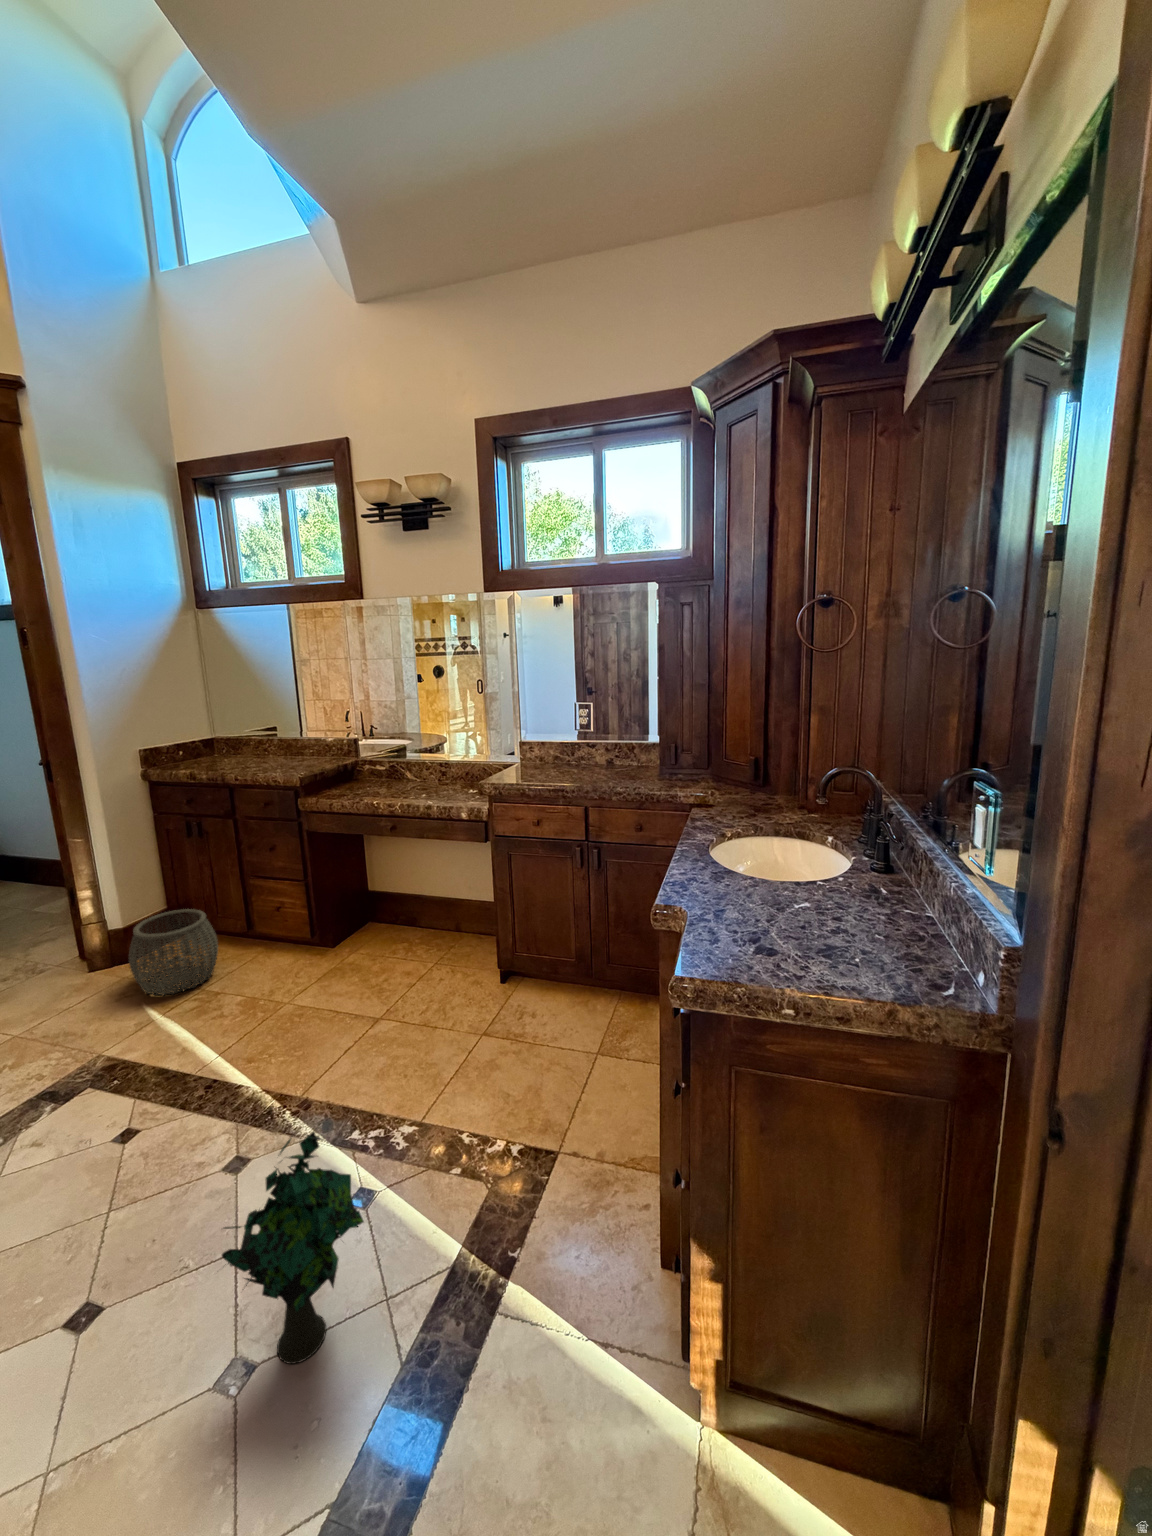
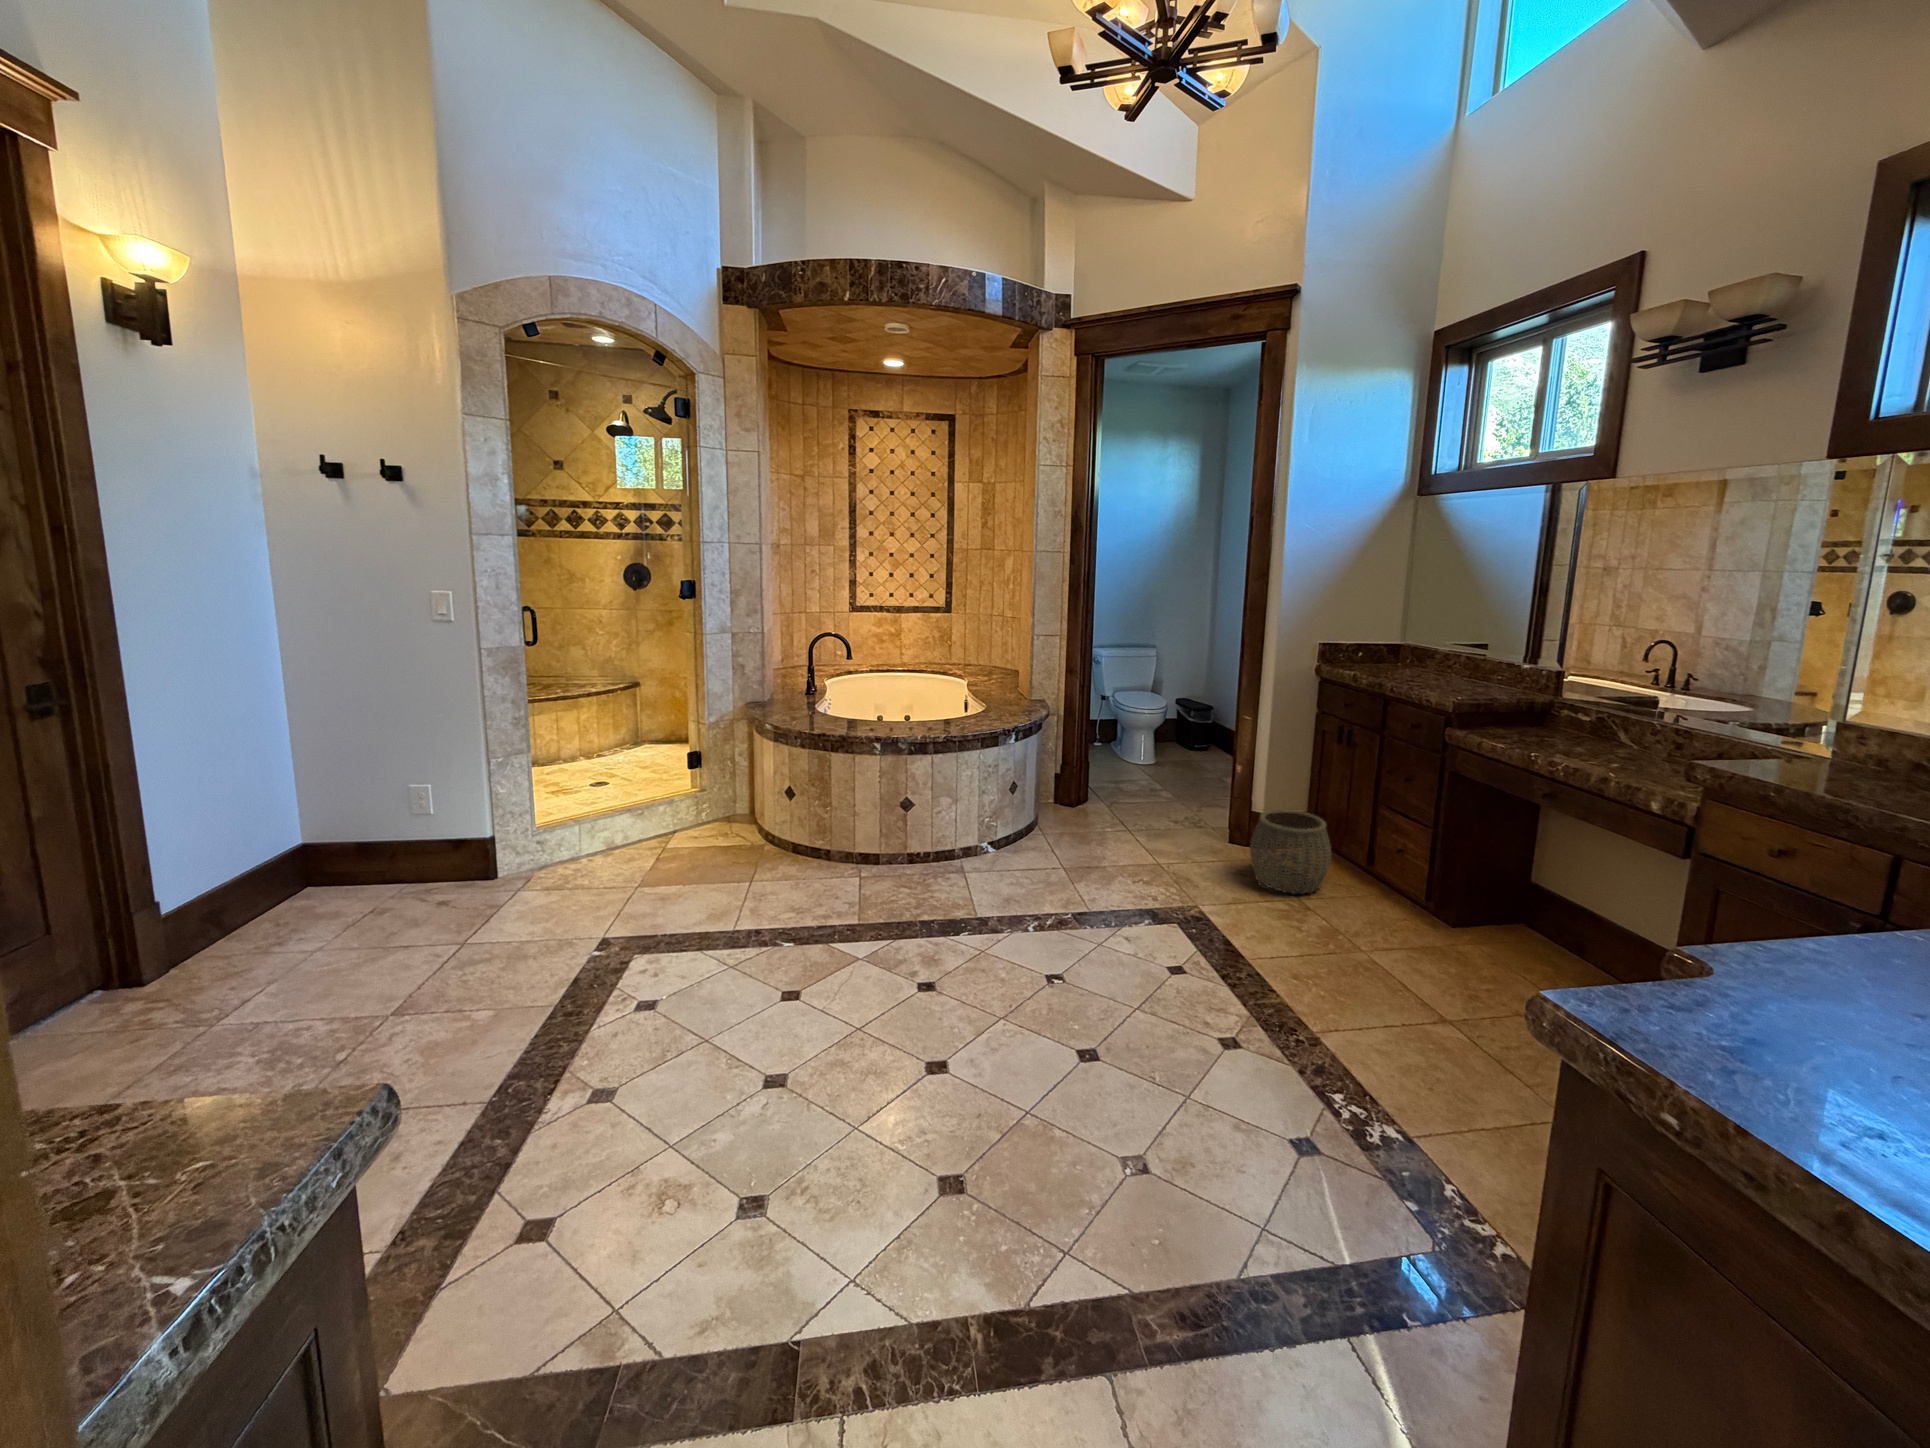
decorative plant: present [222,1132,364,1364] -> none [1133,996,1261,1205]

